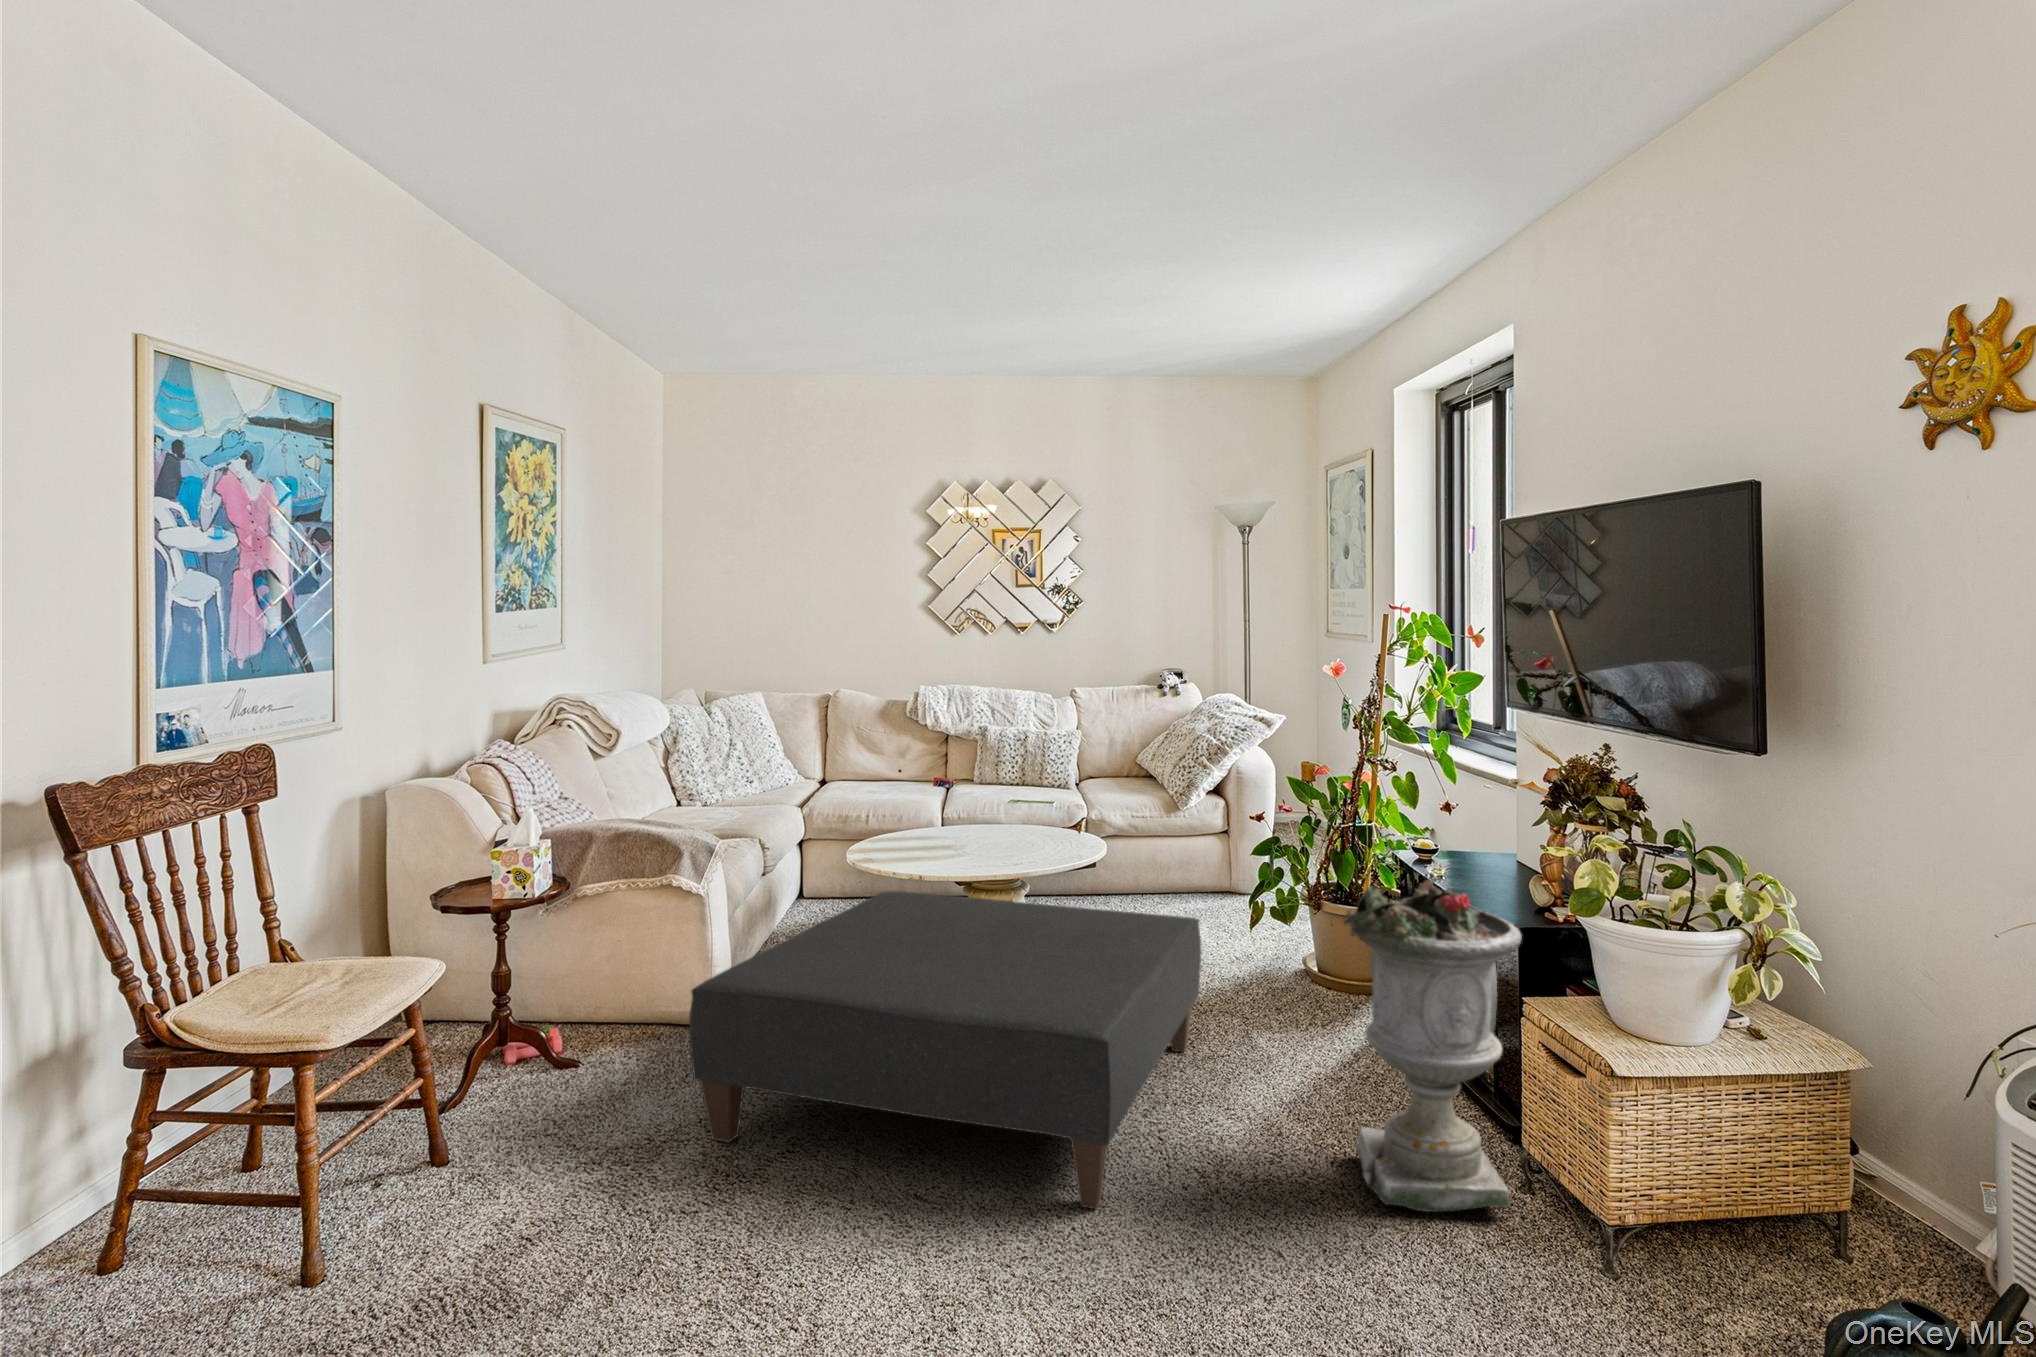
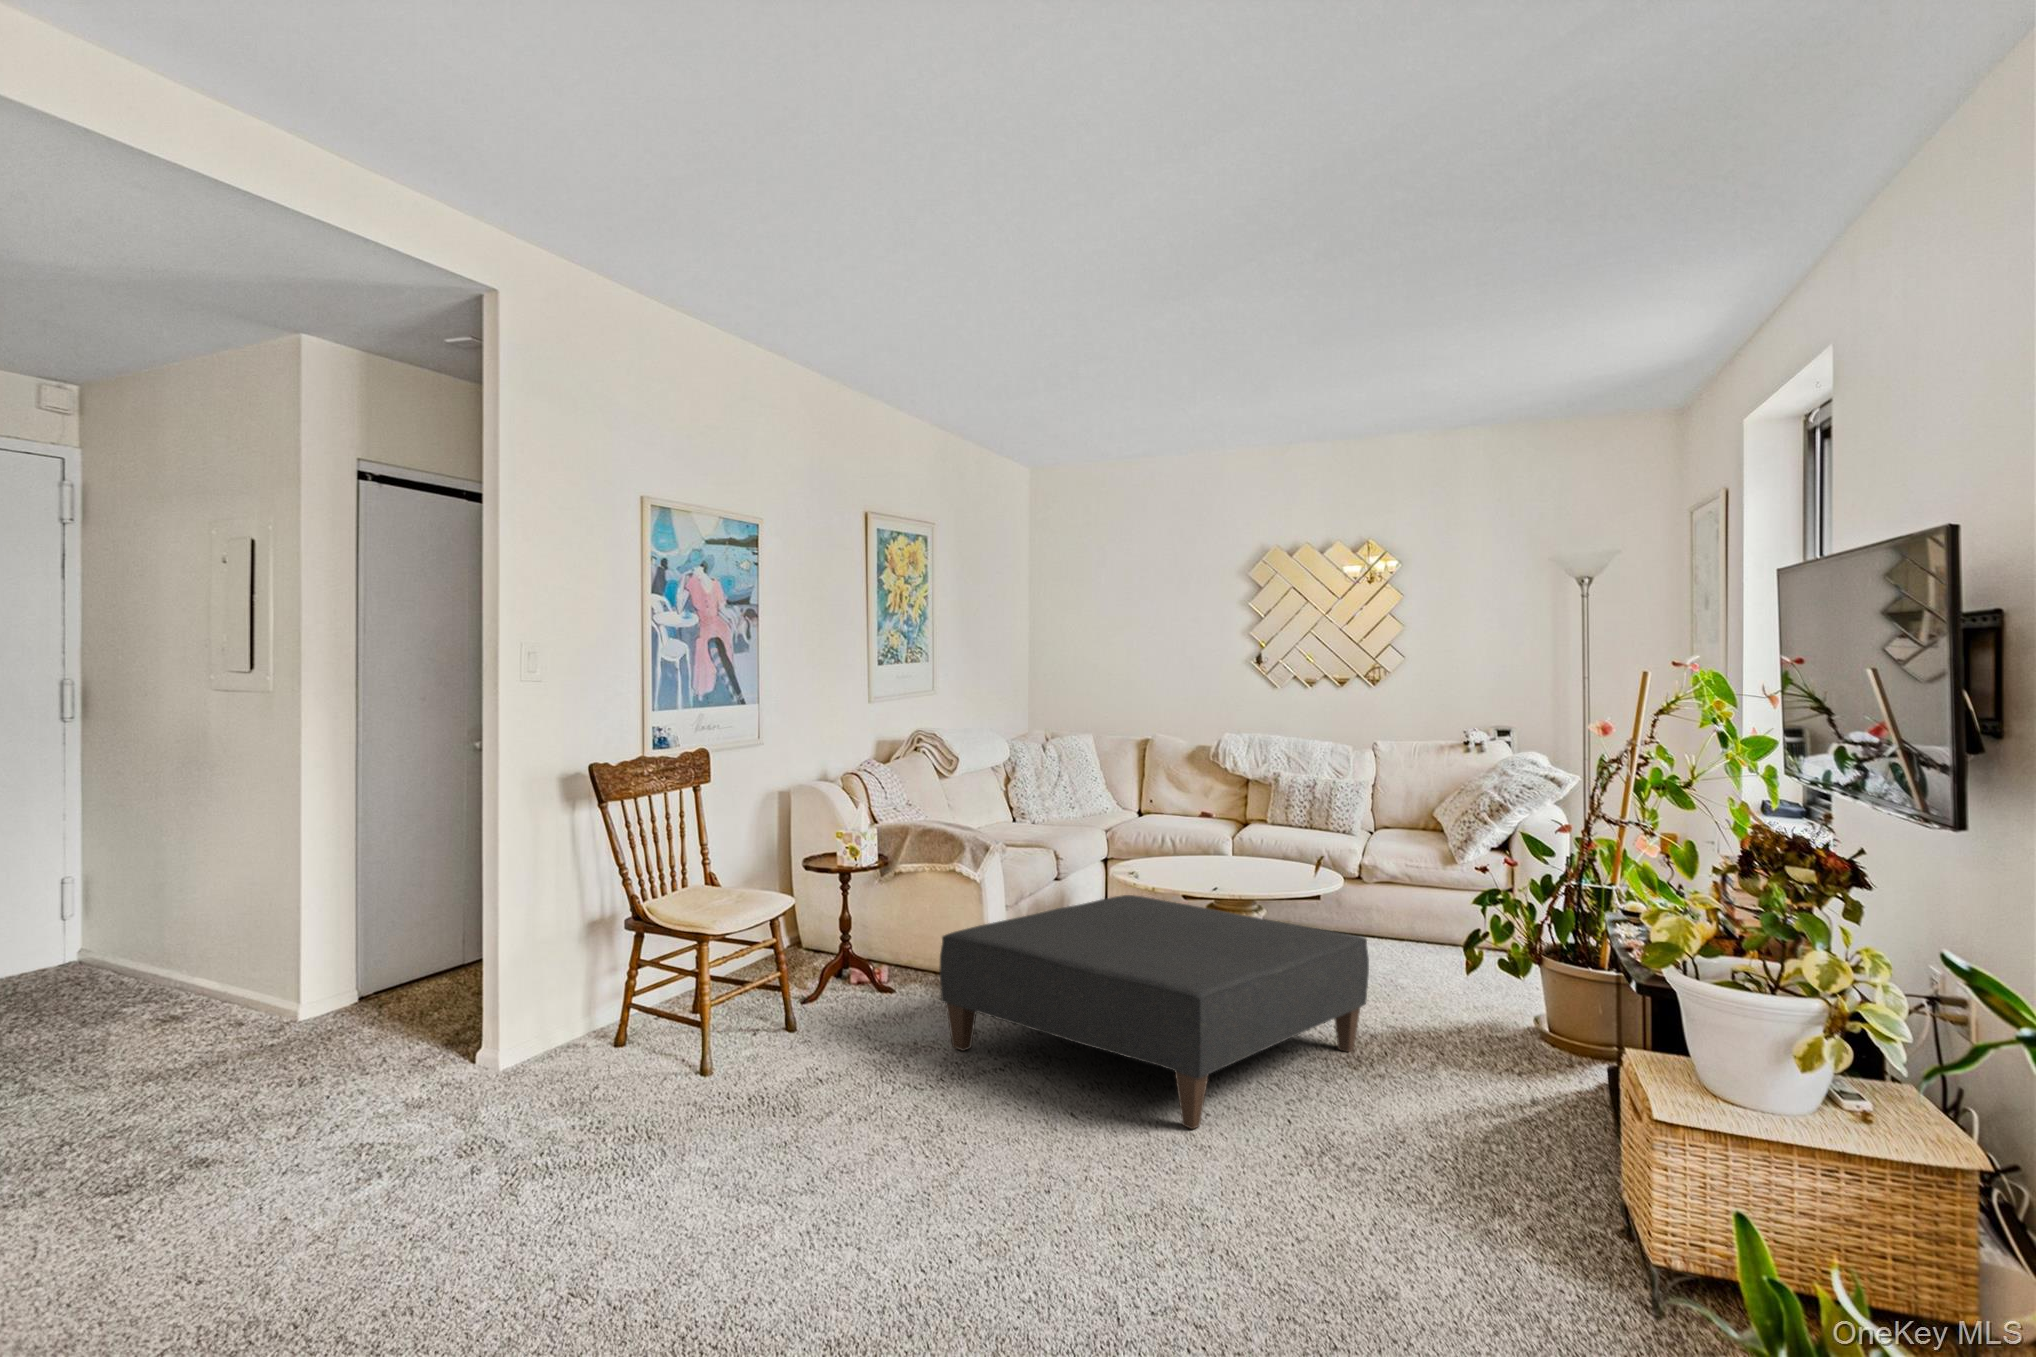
planter: present [1344,877,1522,1212] -> none [1411,902,1562,1186]

